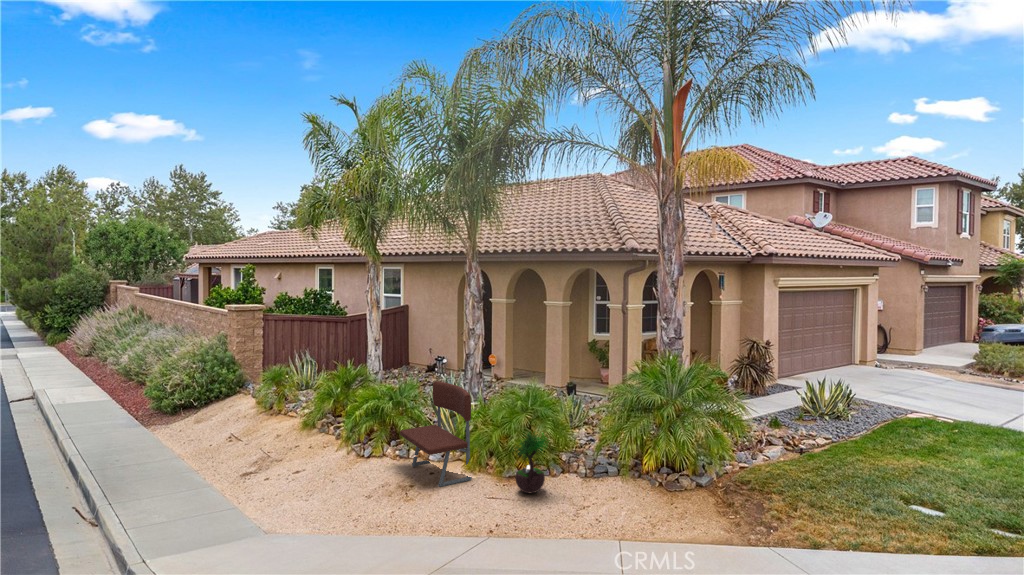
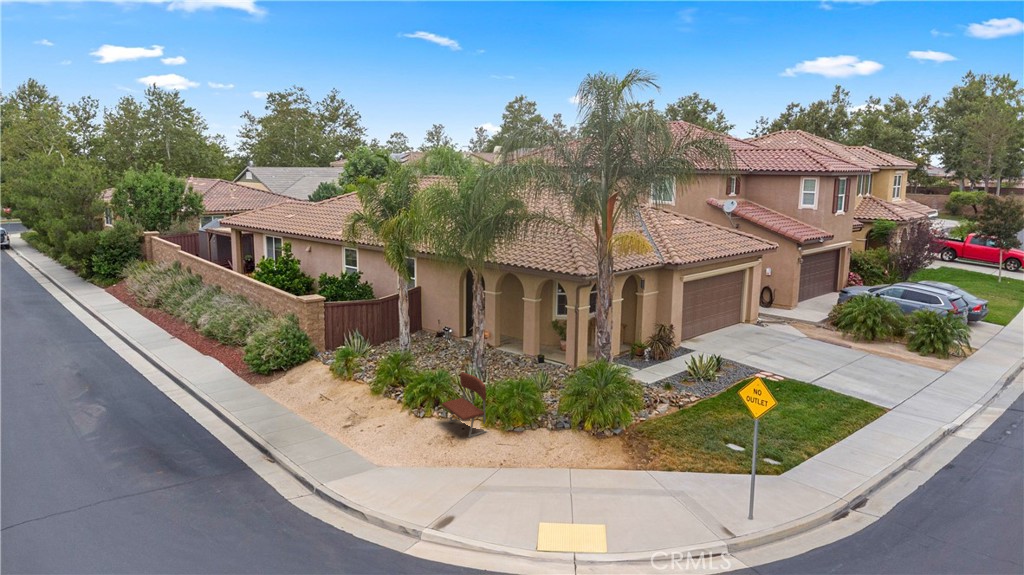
potted tree: present [513,432,546,493] -> none [510,407,533,441]

